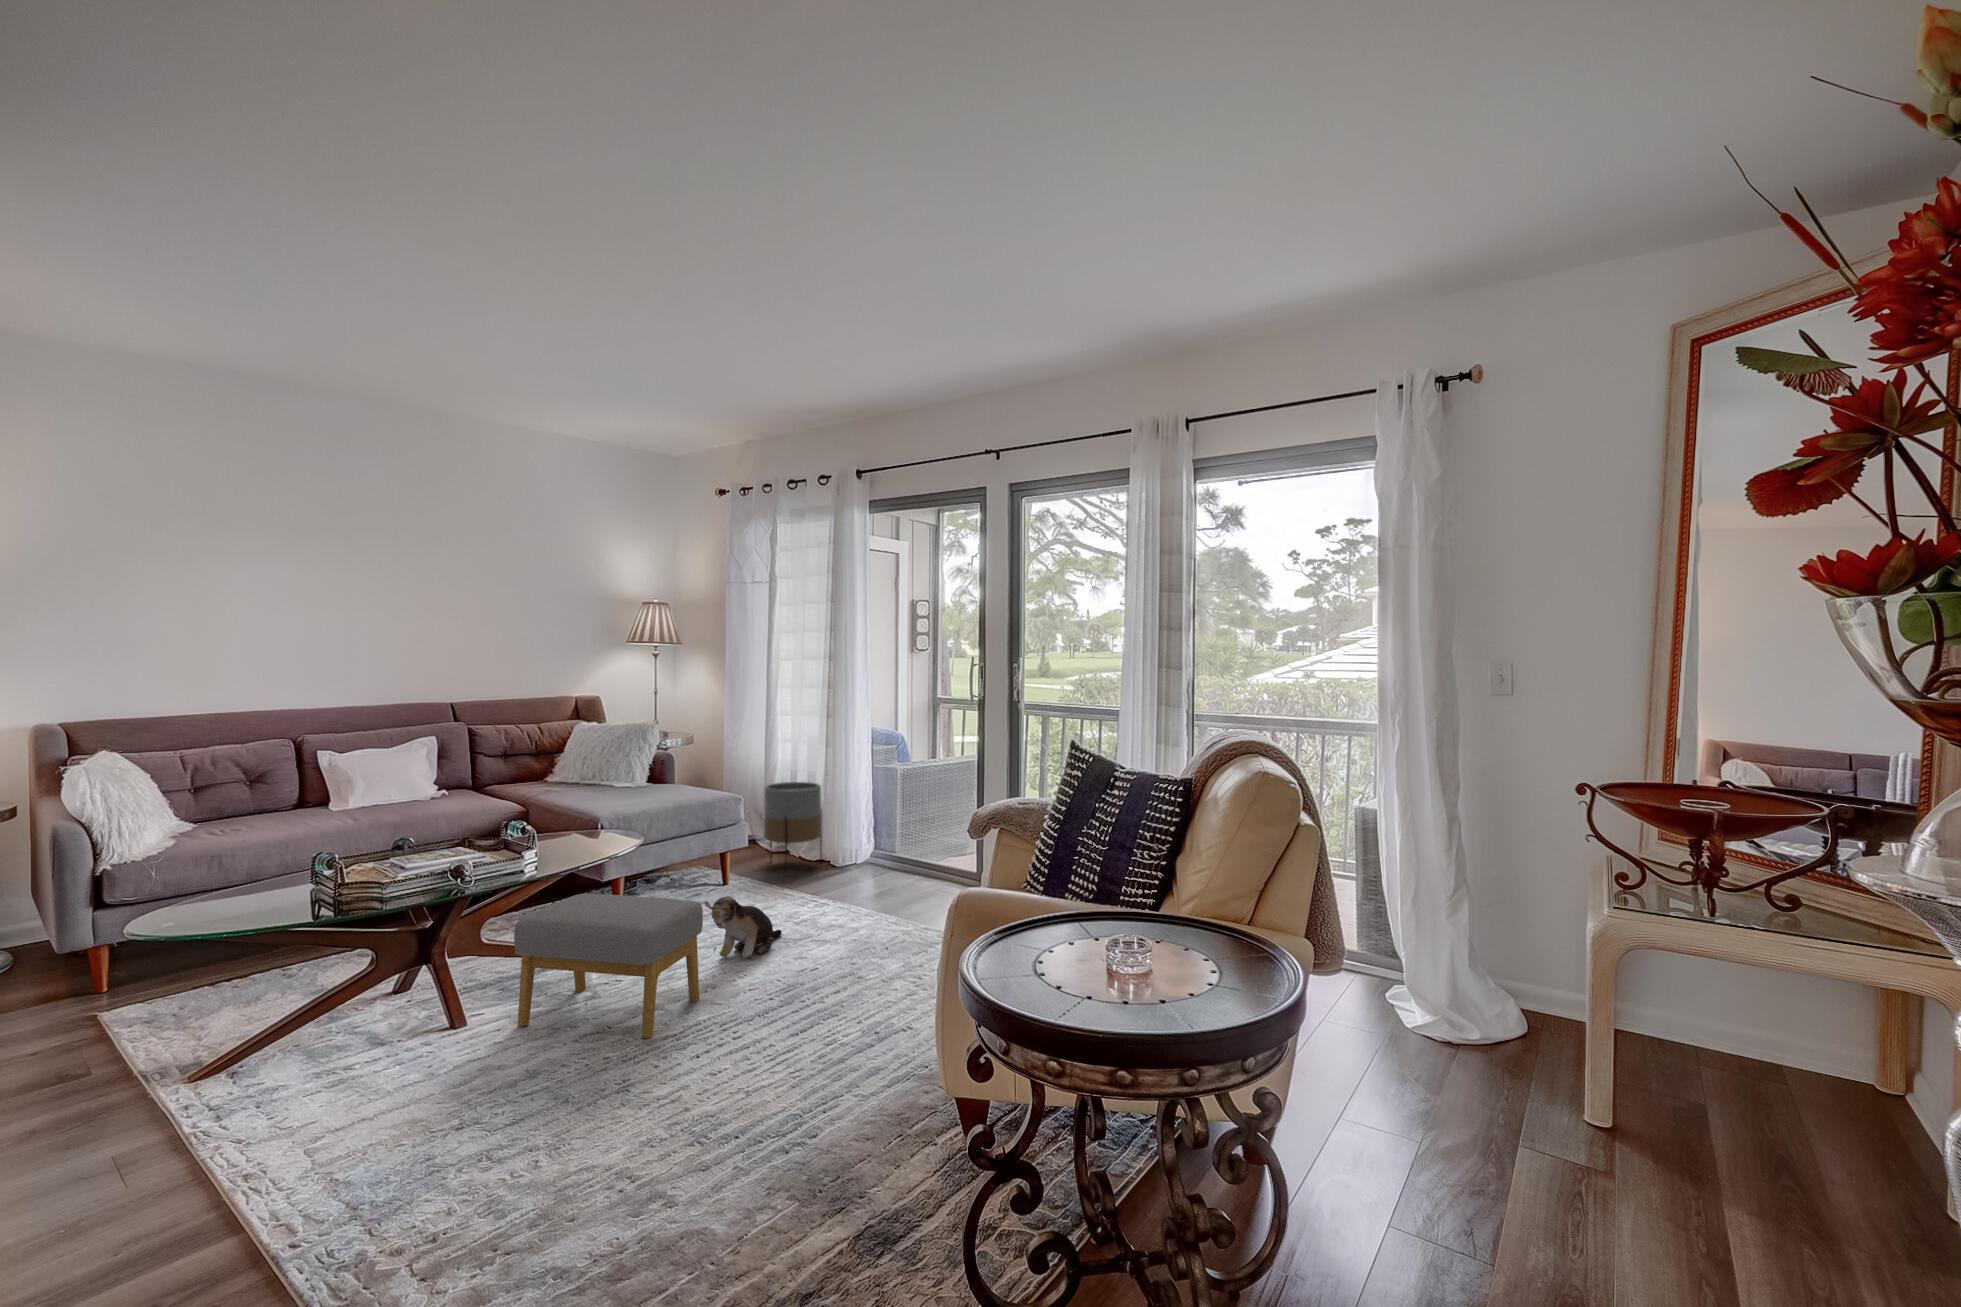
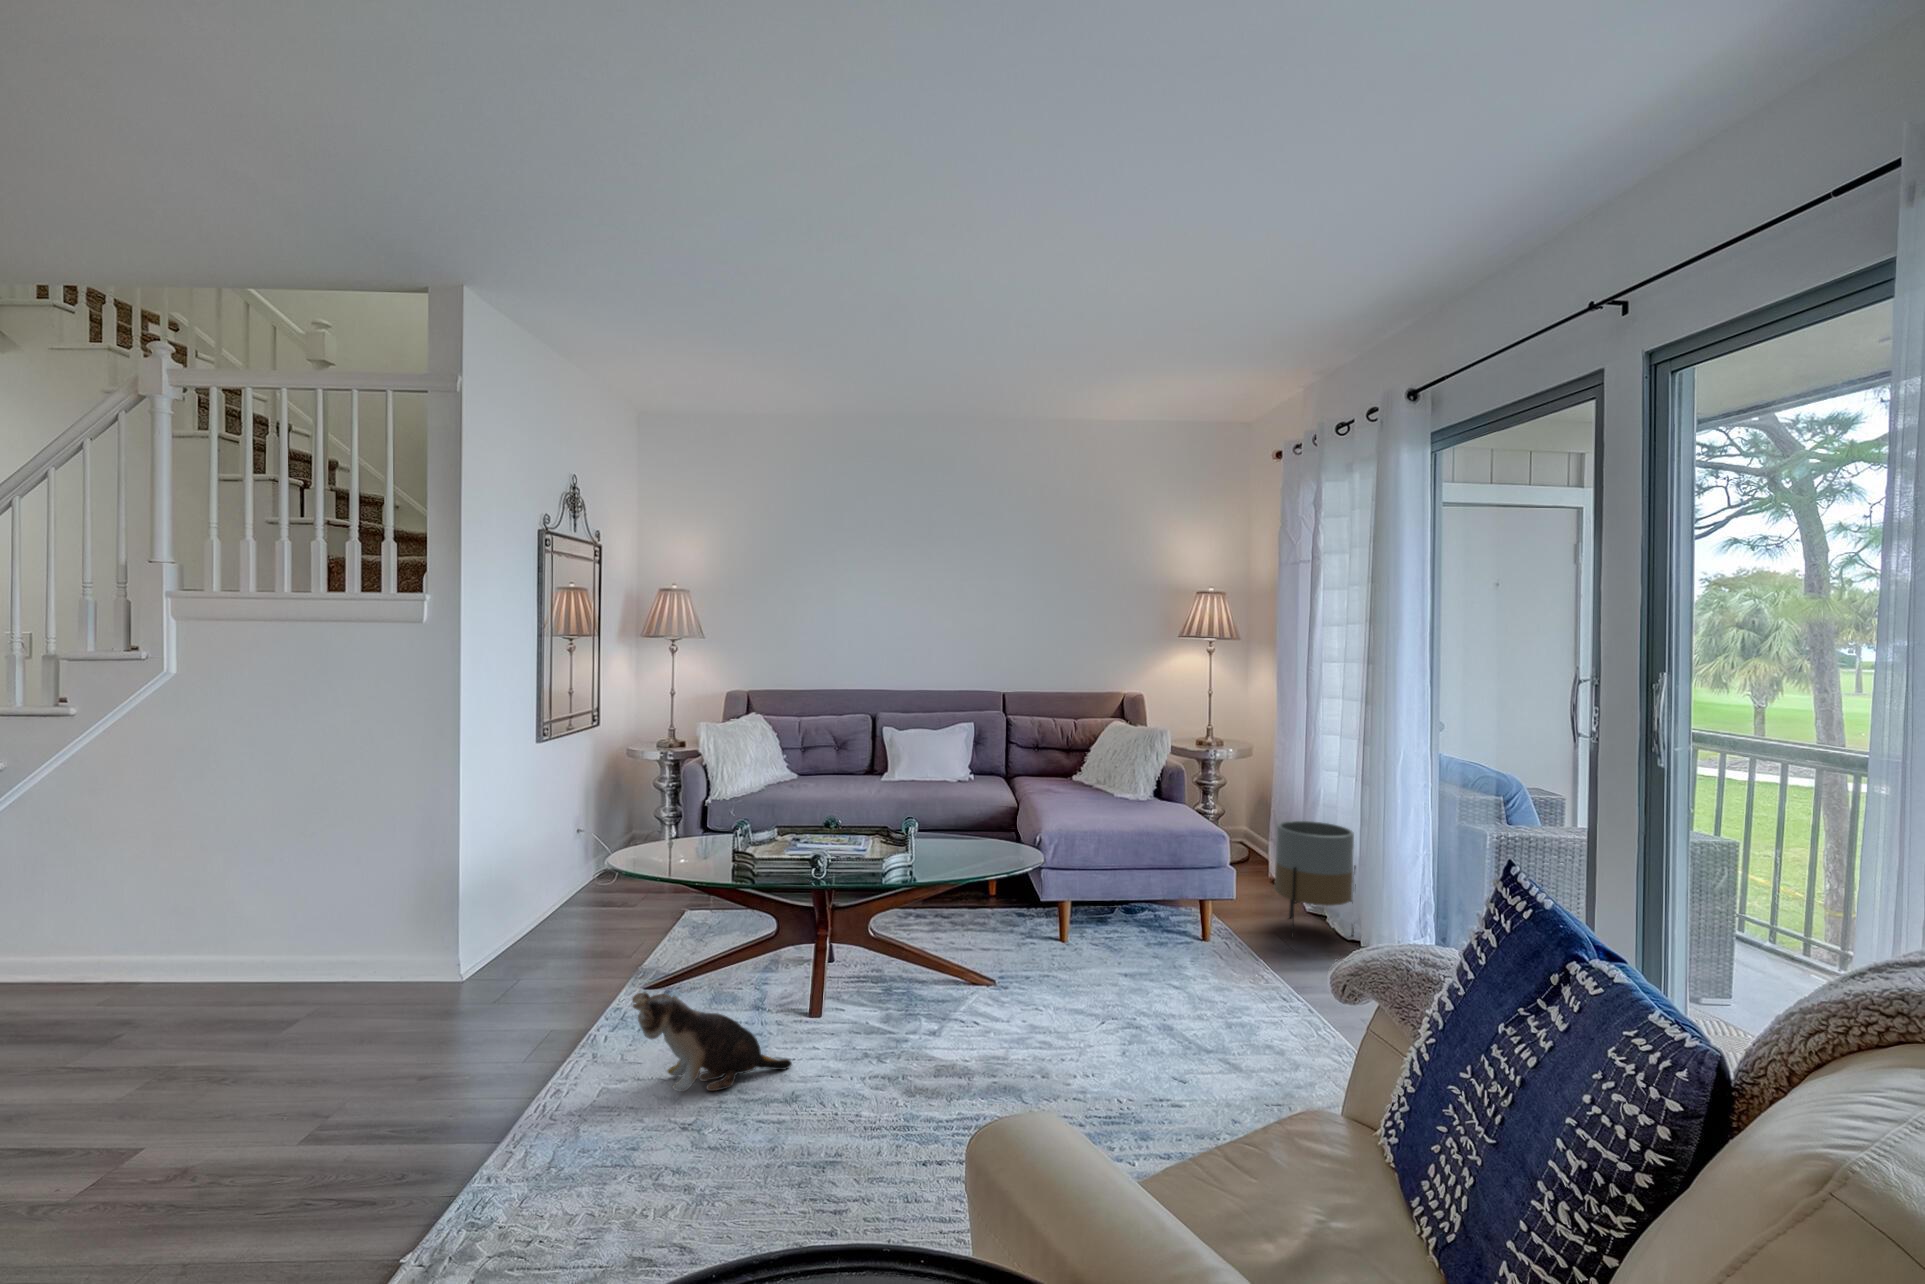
footstool: present [514,894,703,1038] -> none [850,914,1031,1112]
plush toy: present [704,896,782,958] -> present [632,993,792,1092]

